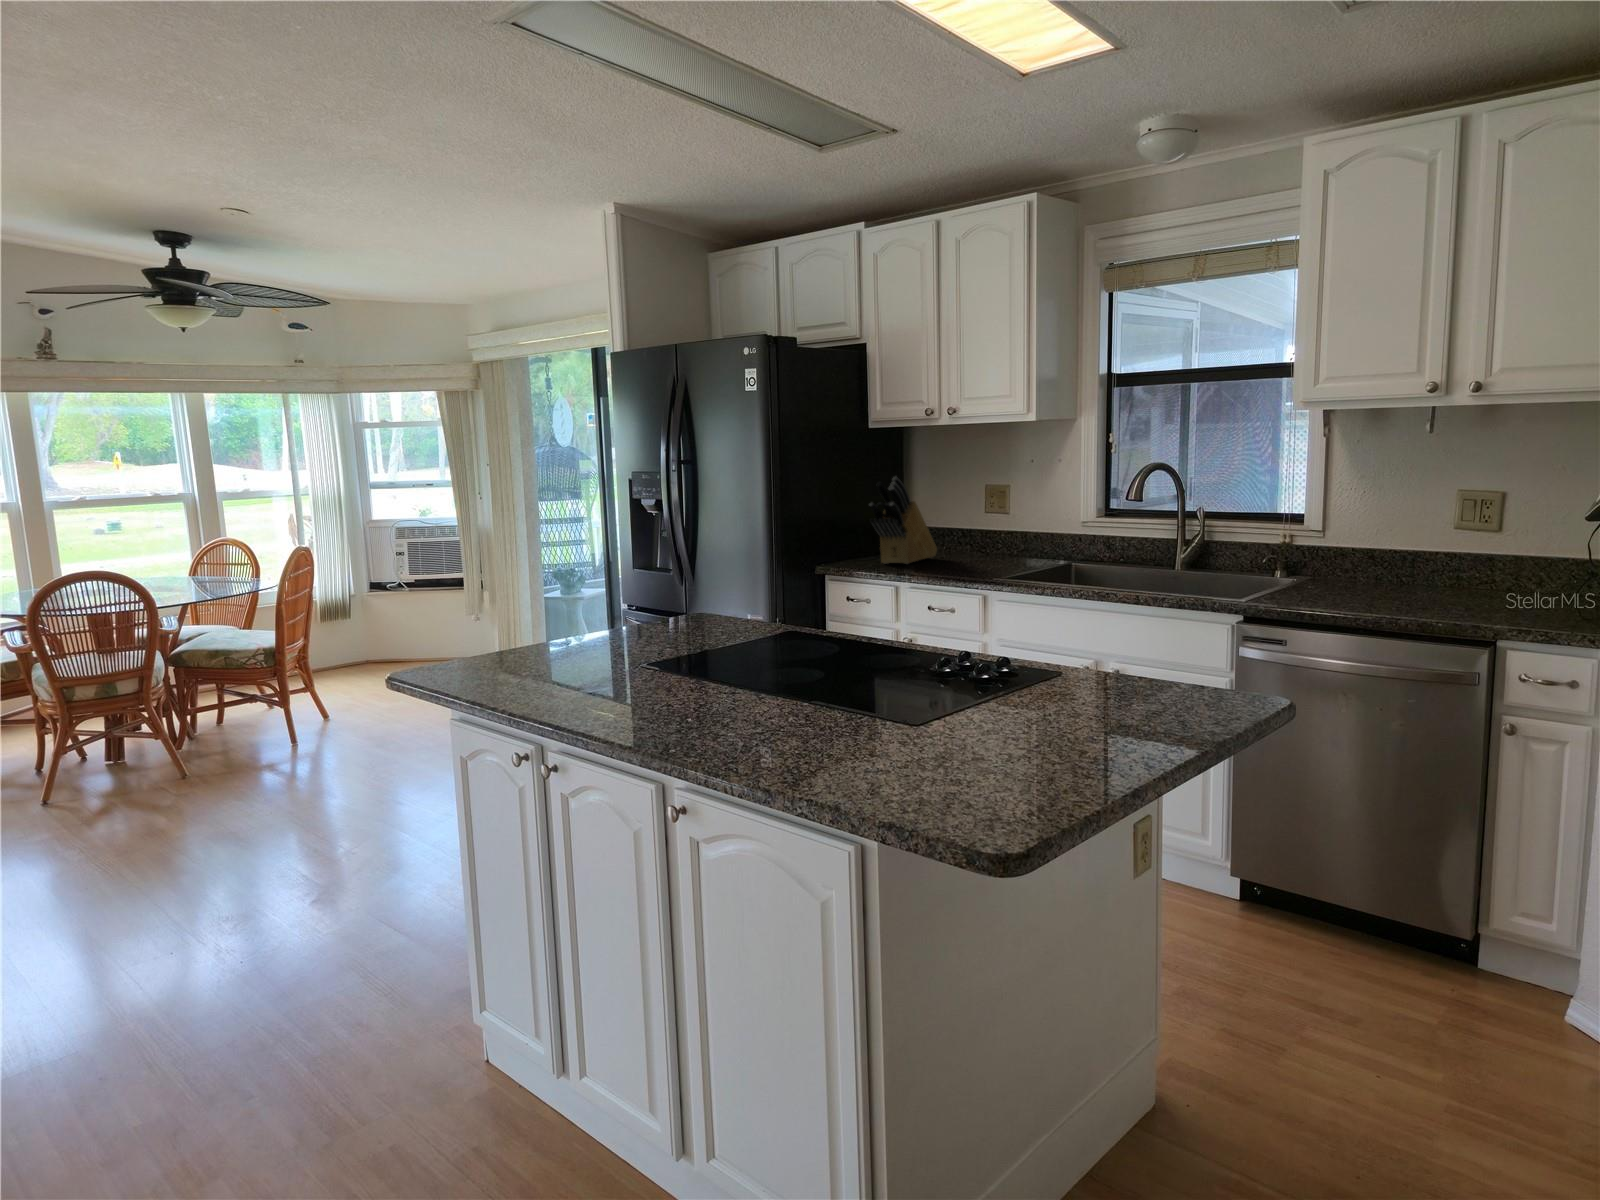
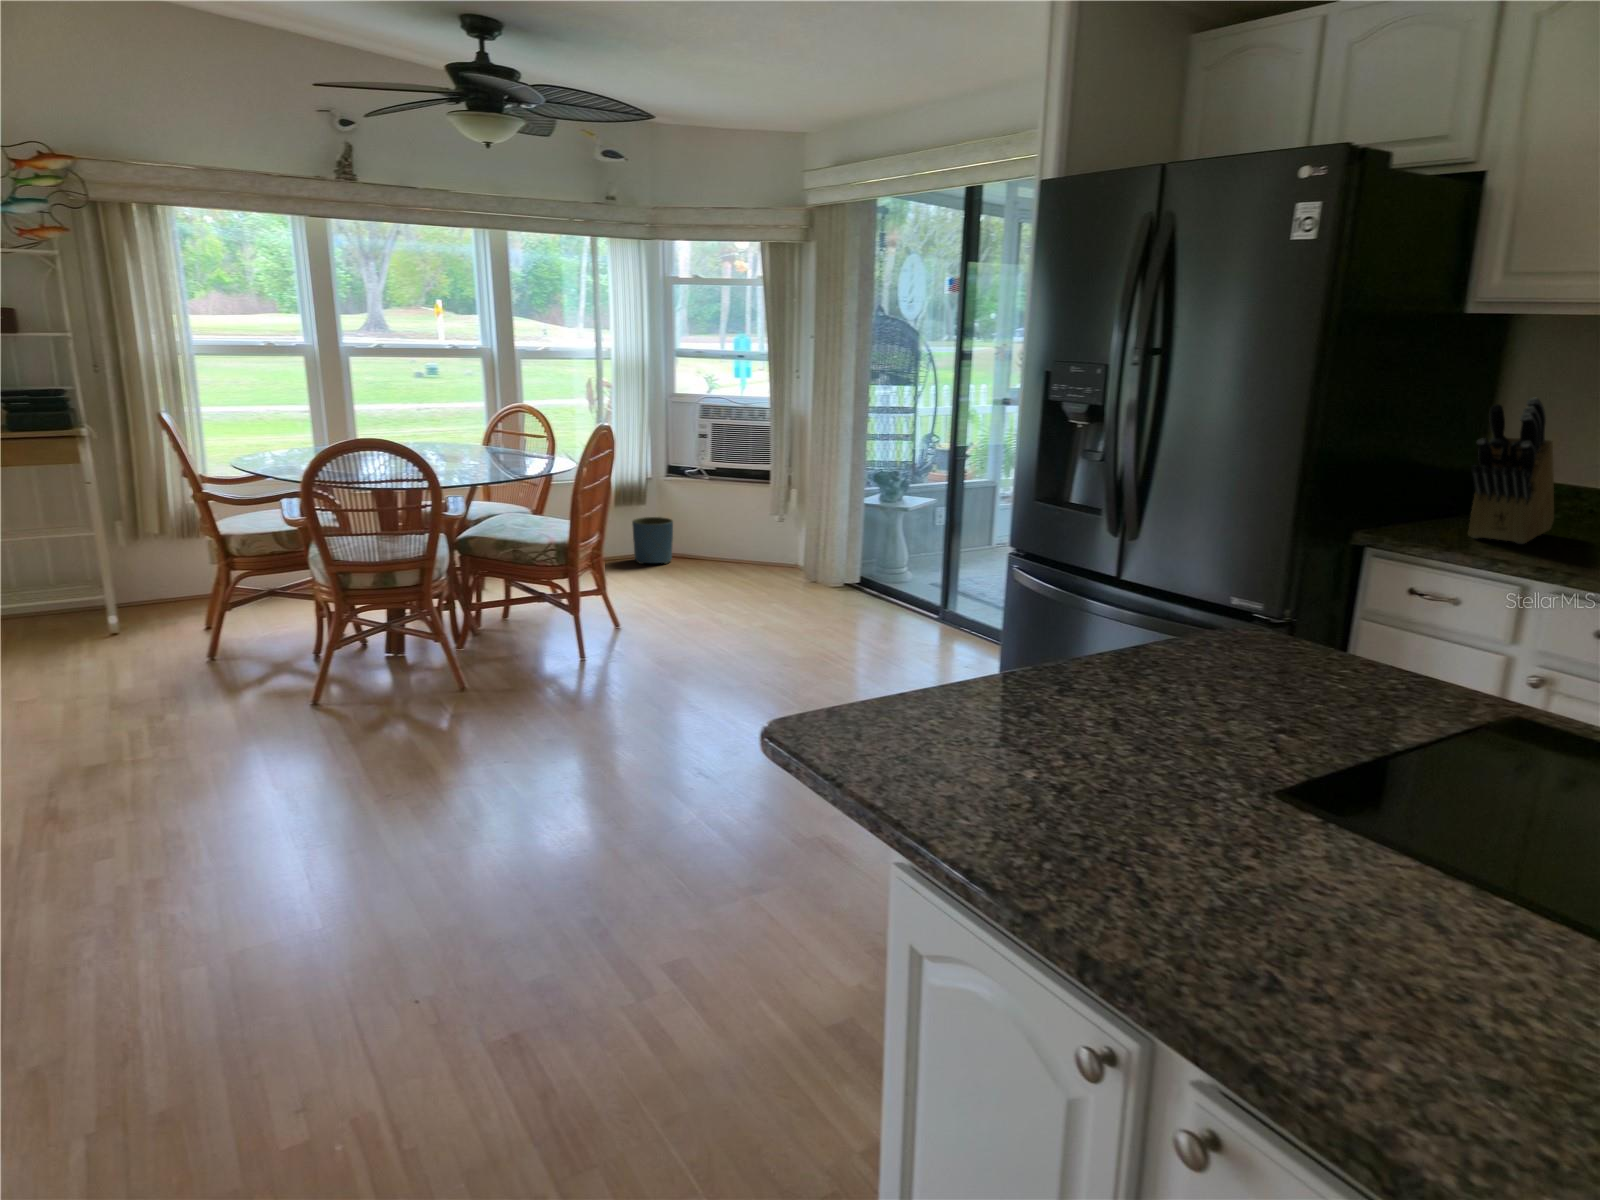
planter: none [340,631,381,673] -> present [632,517,673,564]

